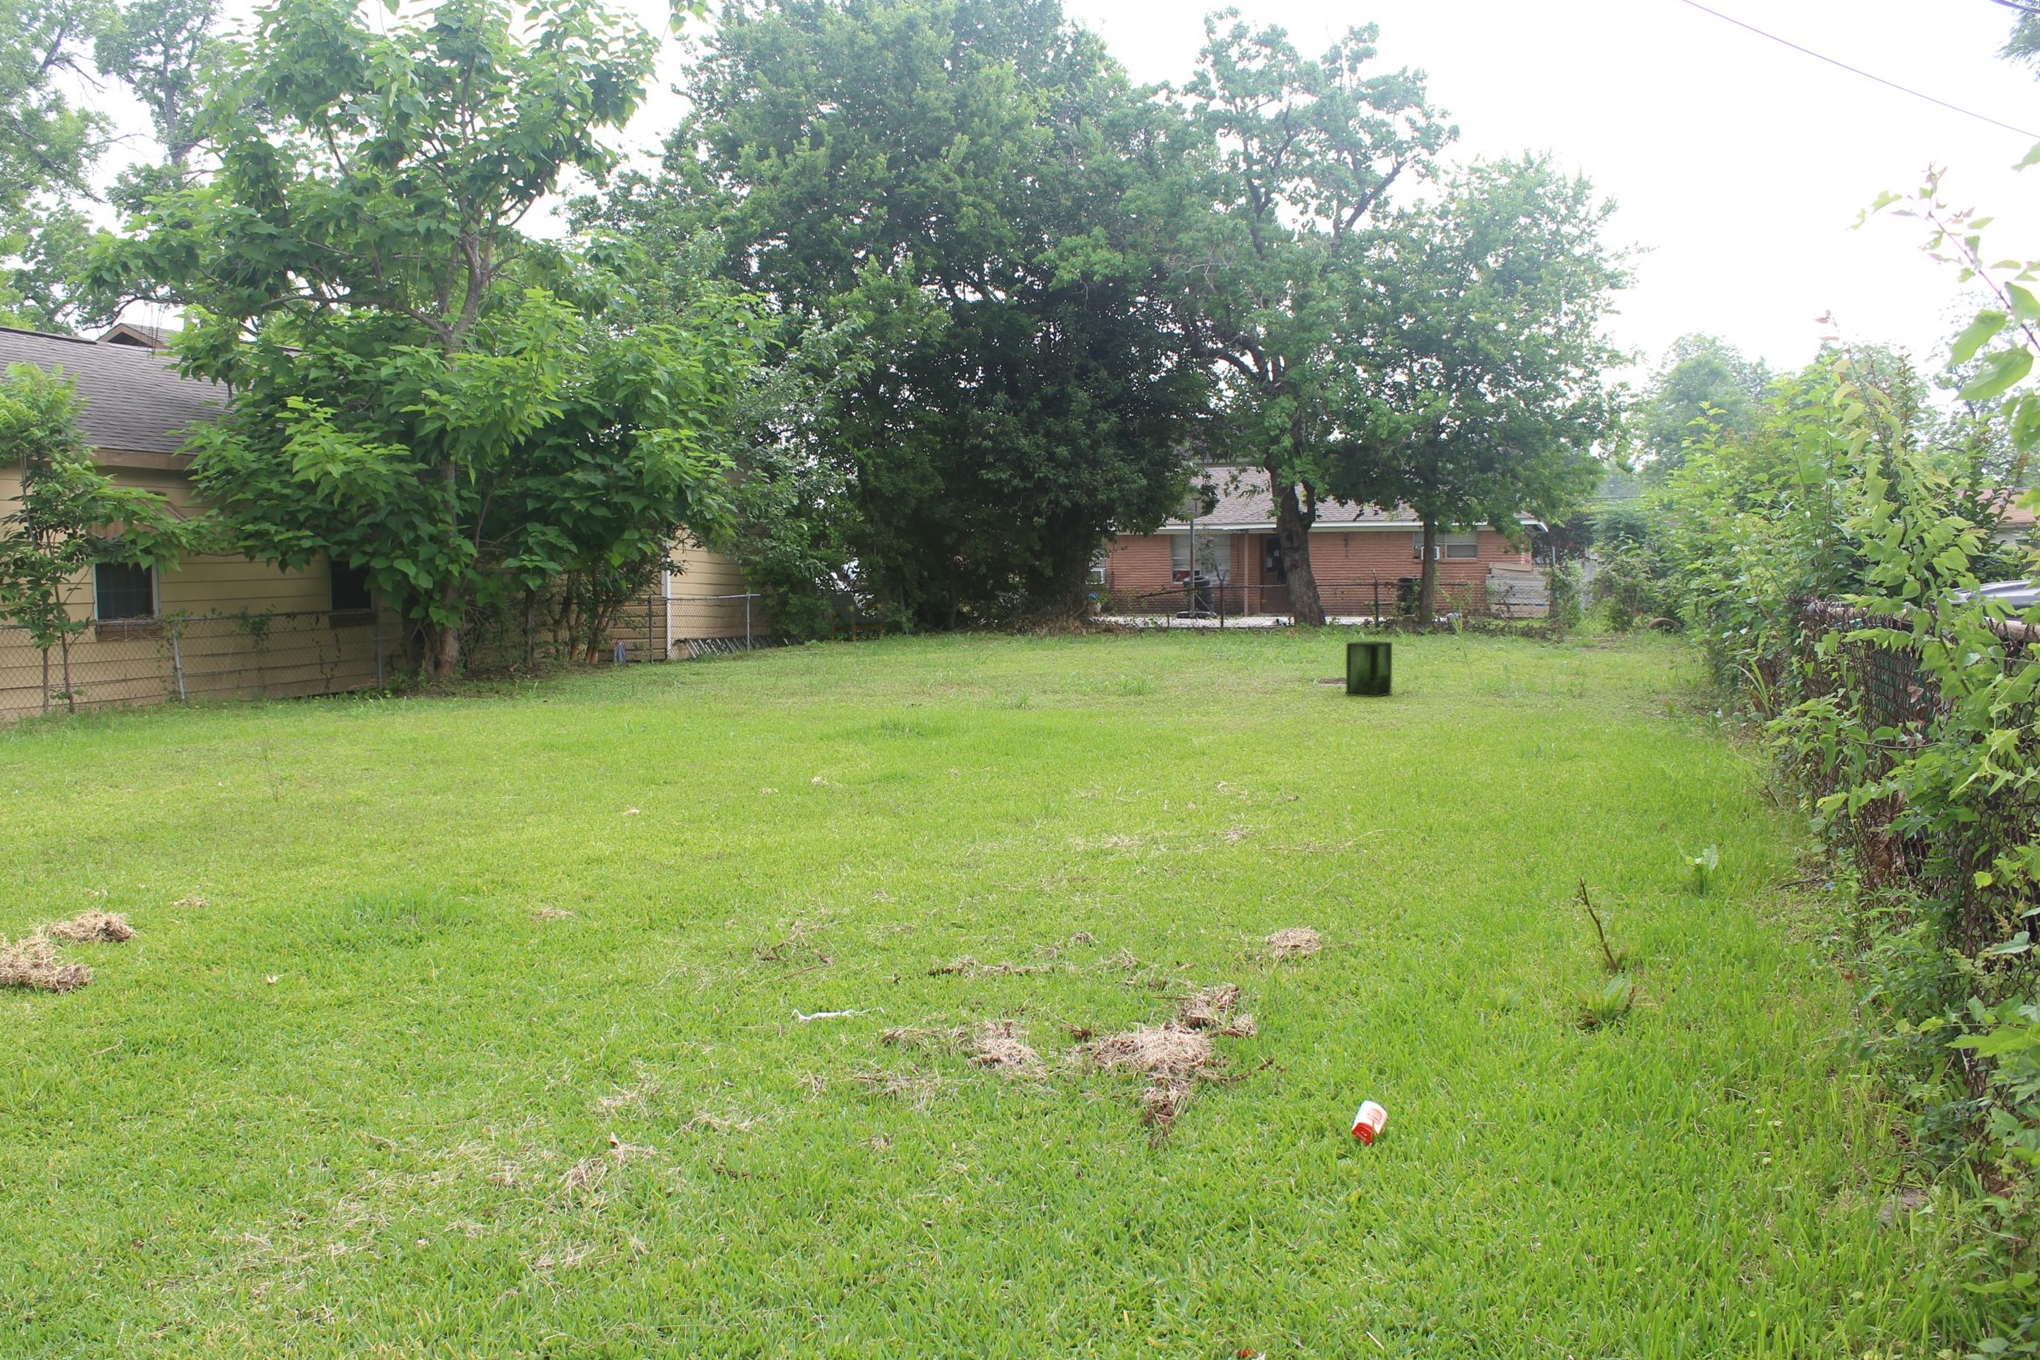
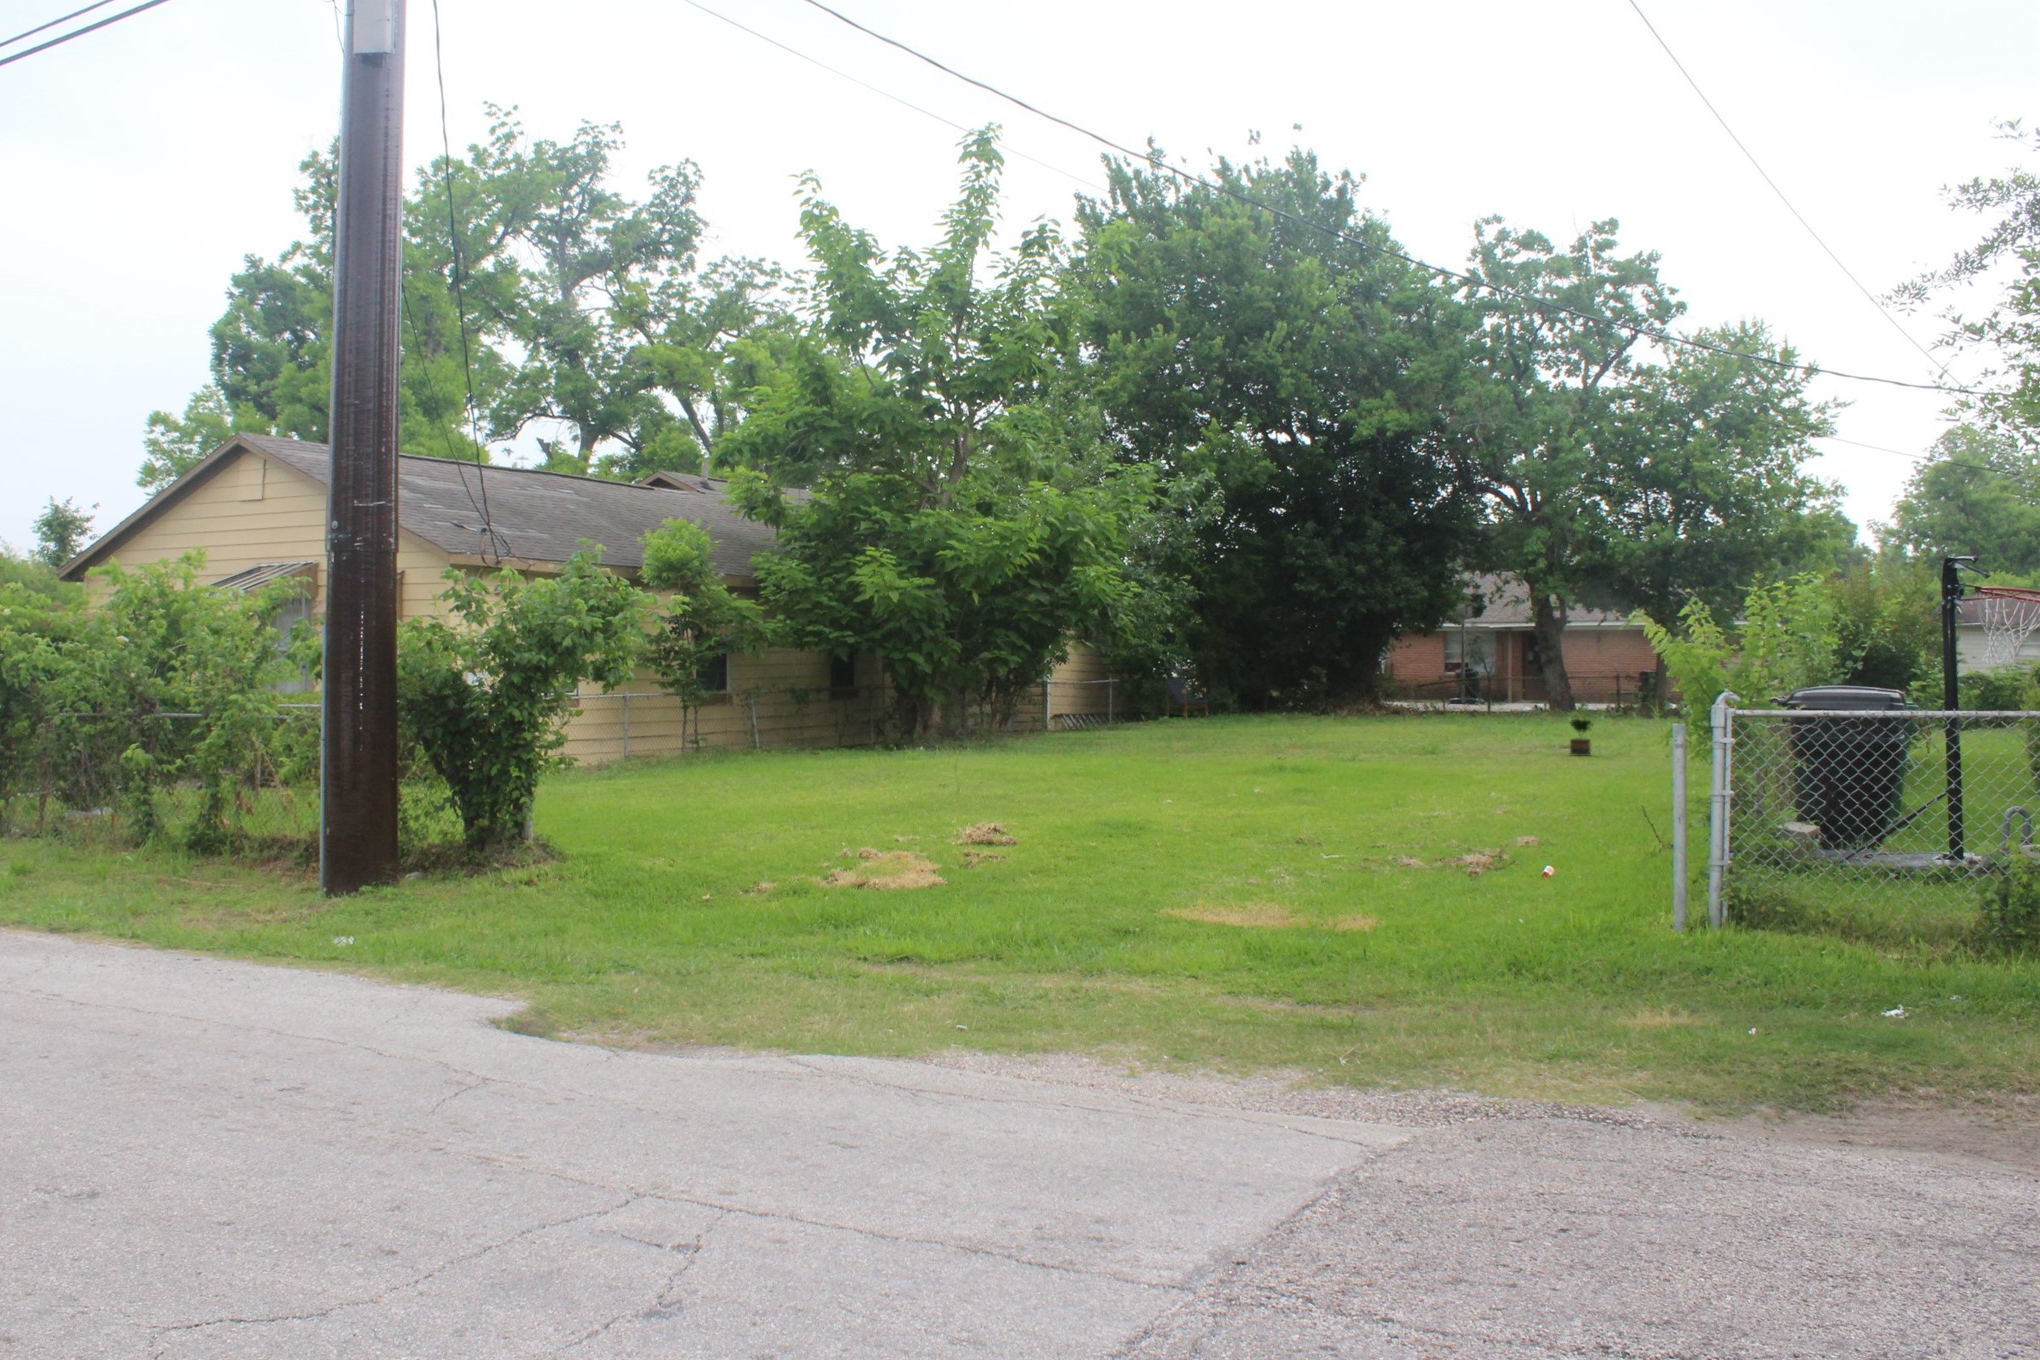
potted tree: none [1311,639,1345,690] -> present [1570,719,1593,756]
storage box: present [1346,641,1392,697] -> none [1596,720,1632,762]

